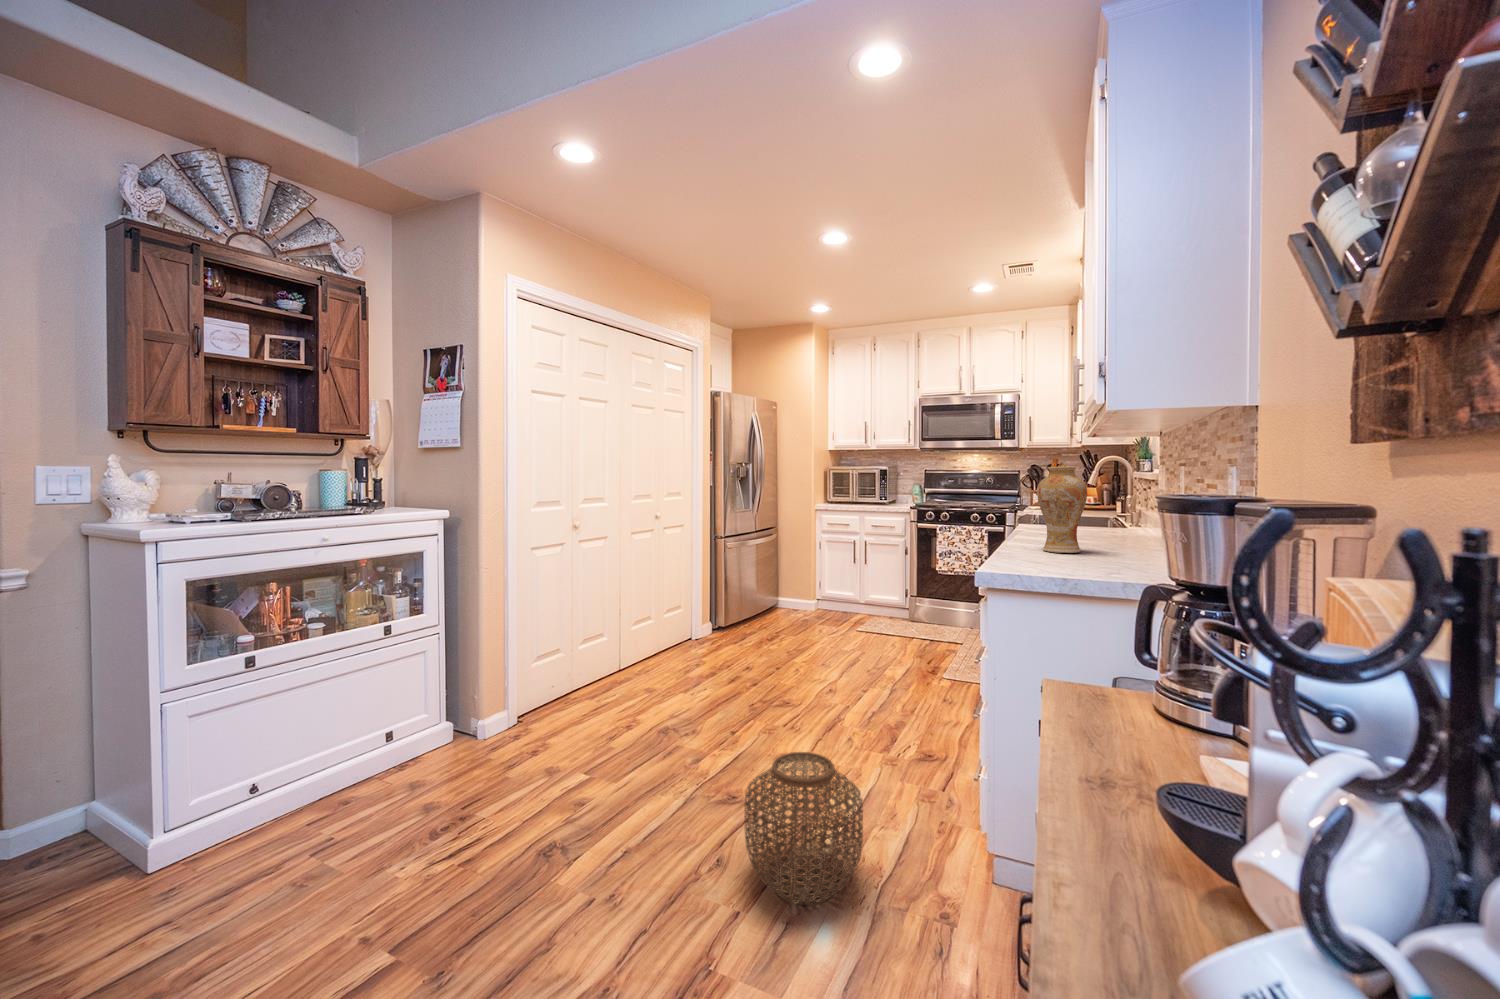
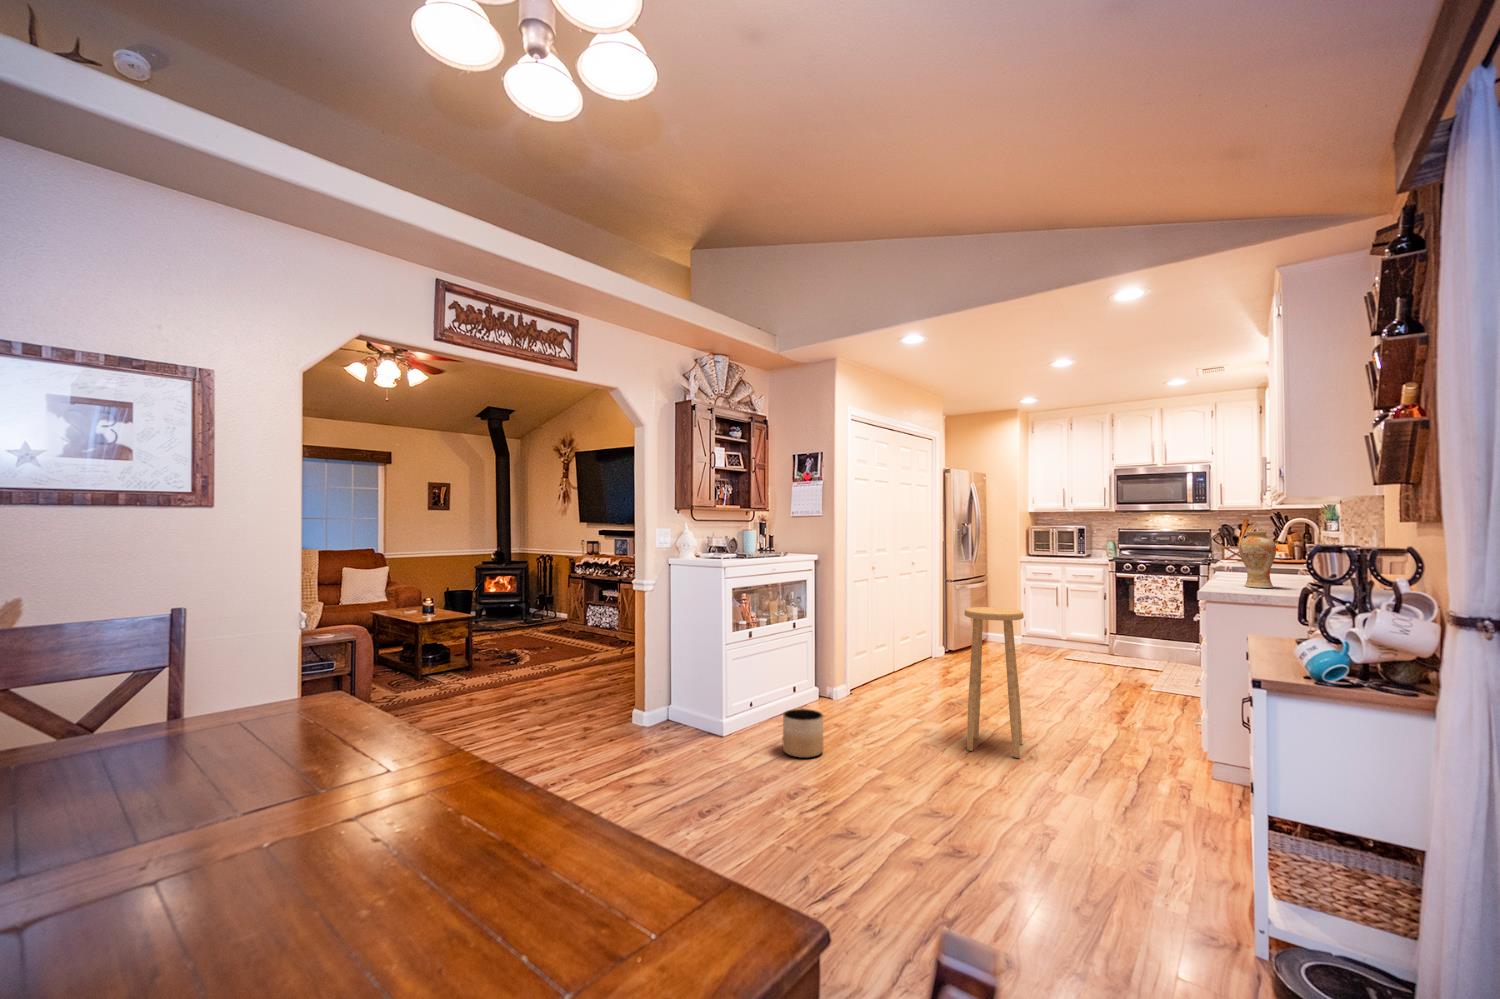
stool: none [617,594,718,851] -> present [964,607,1024,758]
woven basket: present [745,752,863,904] -> none [1059,699,1137,782]
planter: none [250,796,344,905] -> present [783,709,823,758]

